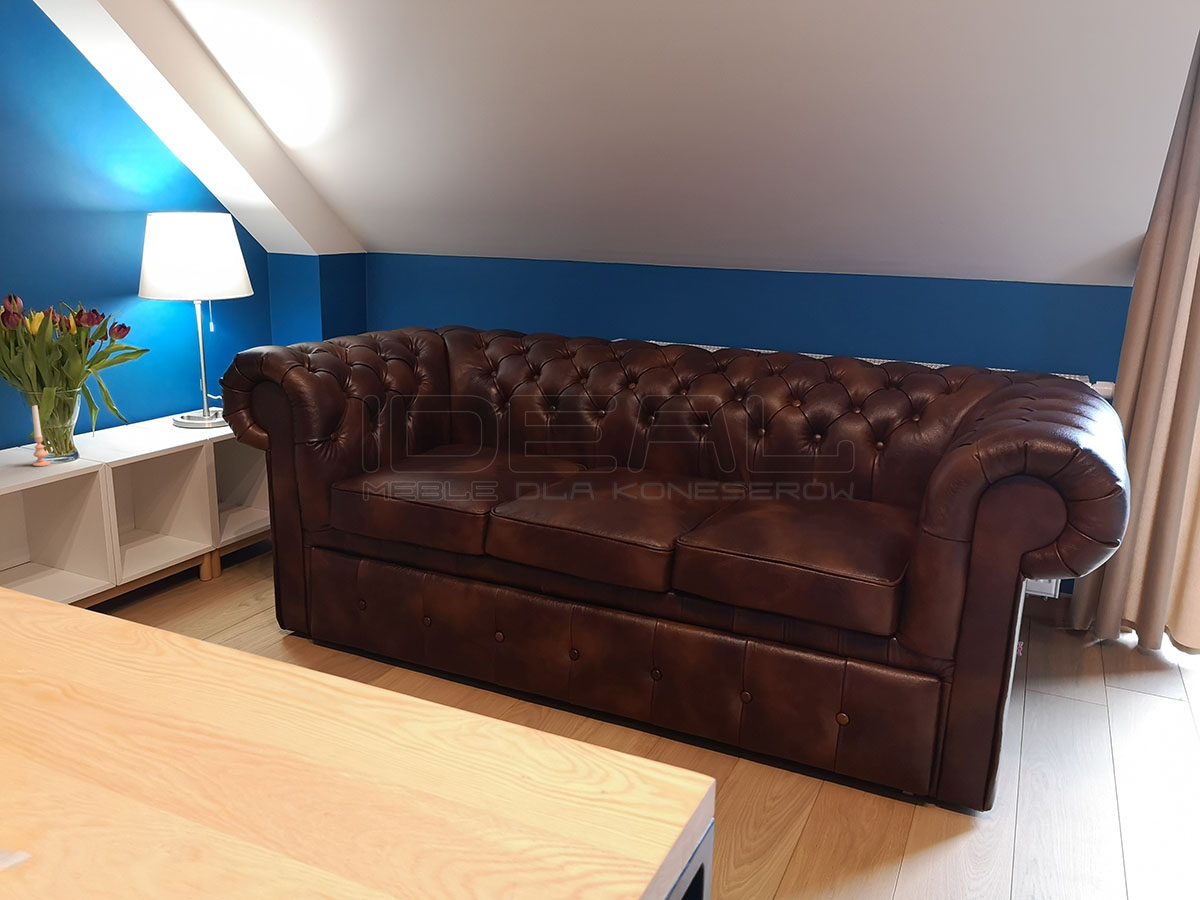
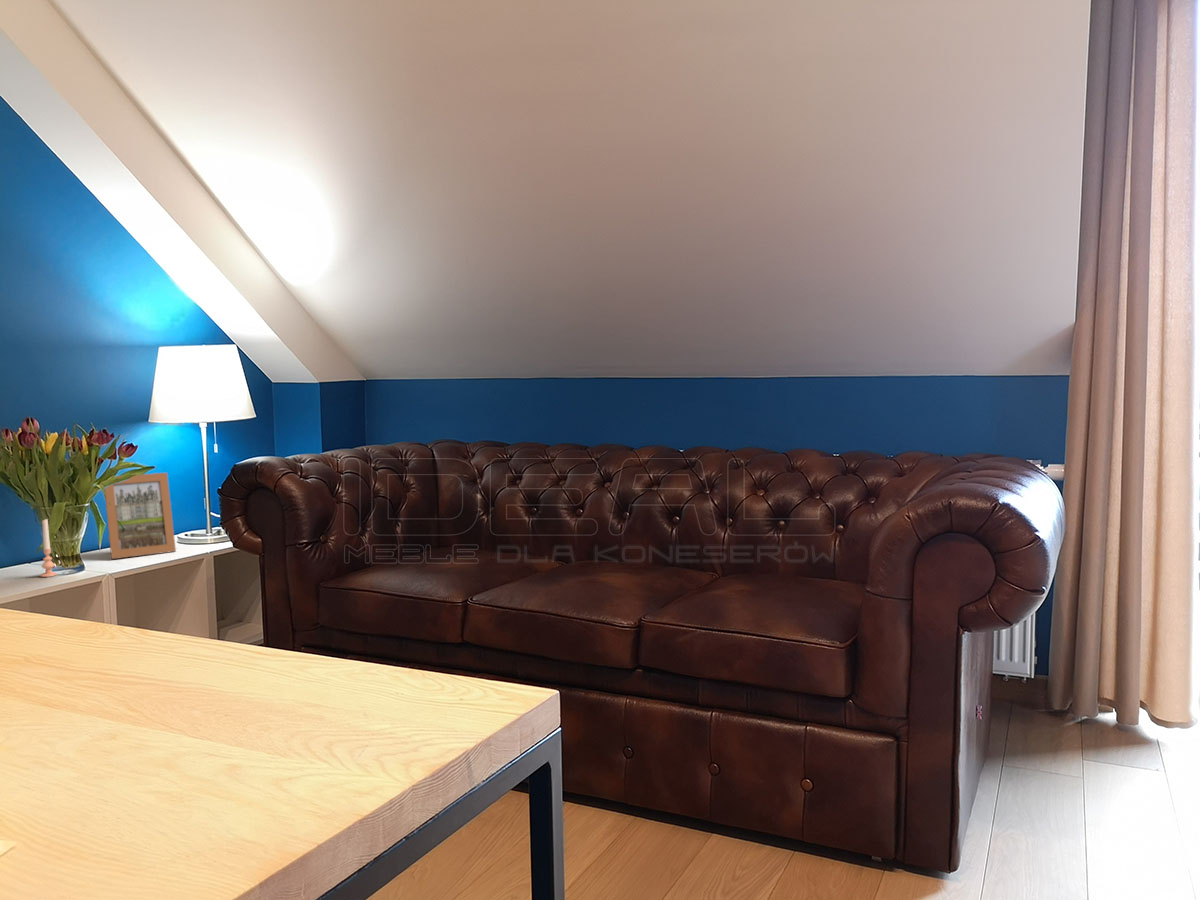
picture frame: none [94,354,174,446] -> present [105,473,176,559]

